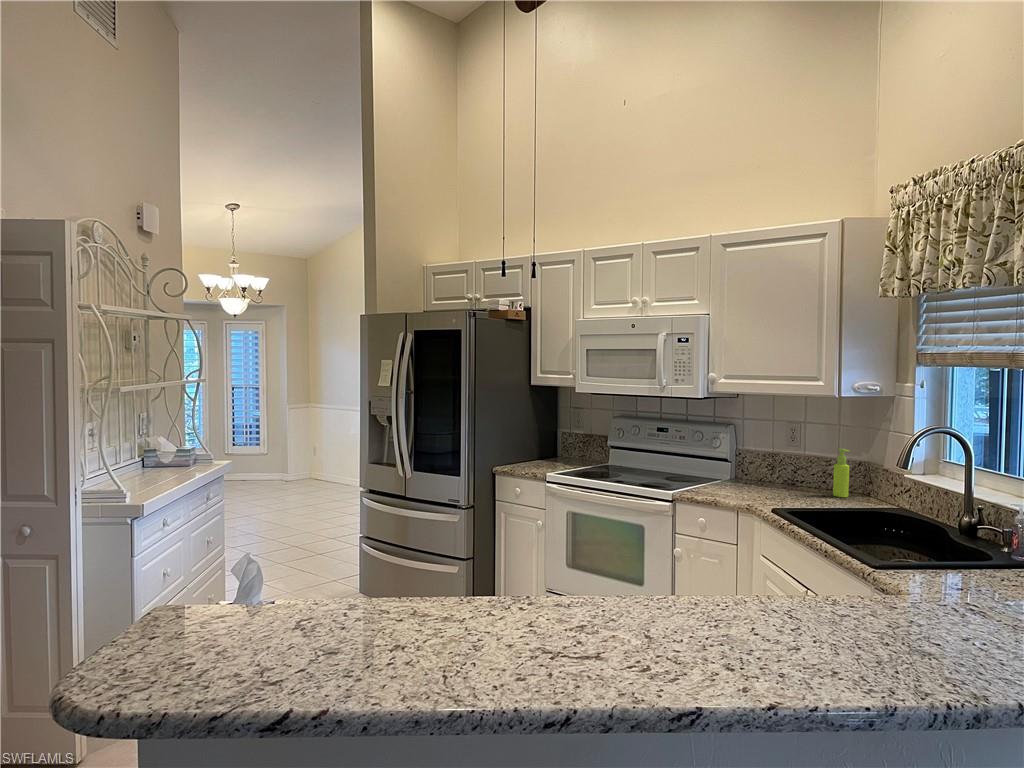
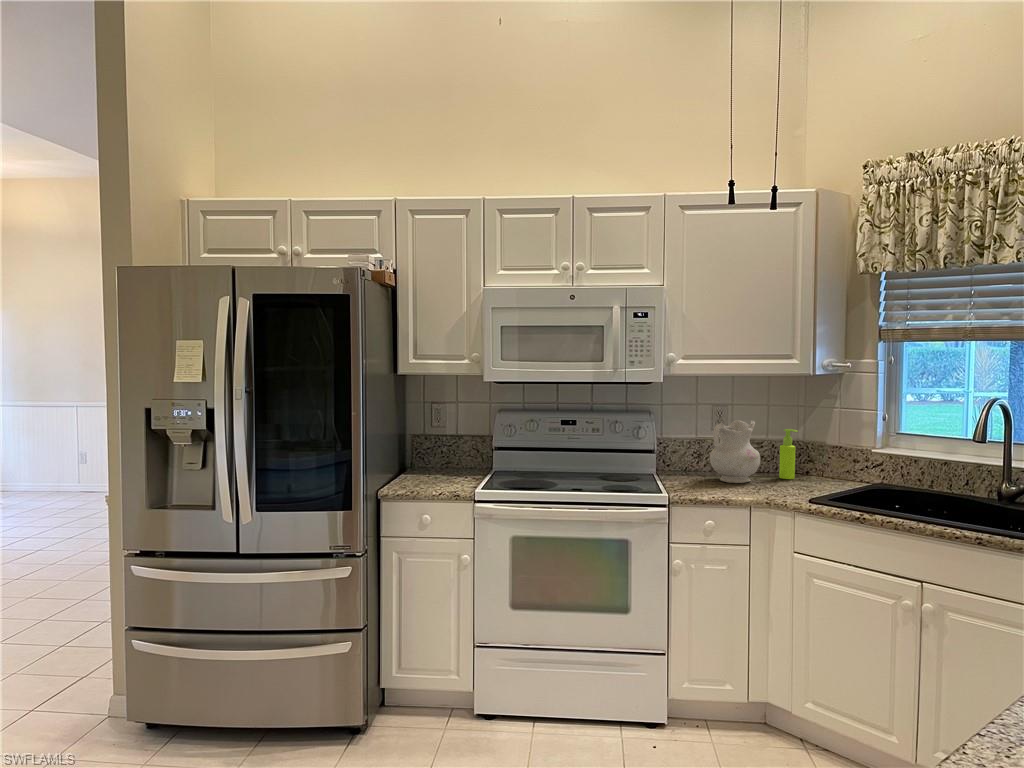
ceramic pitcher: none [755,435,807,494] -> present [710,420,760,483]

